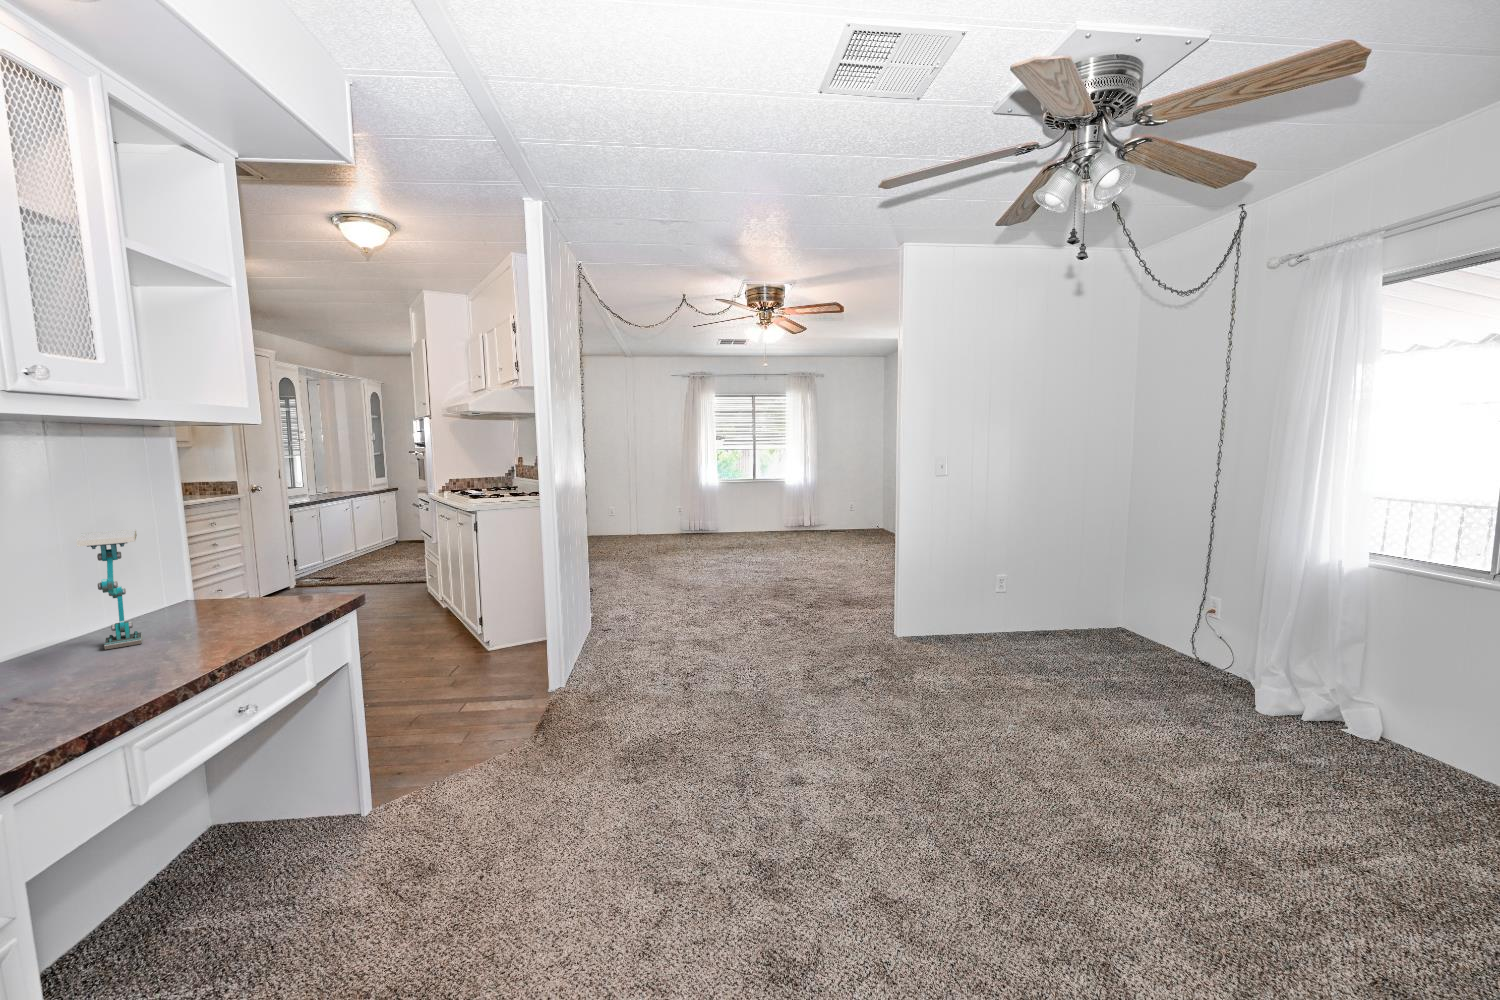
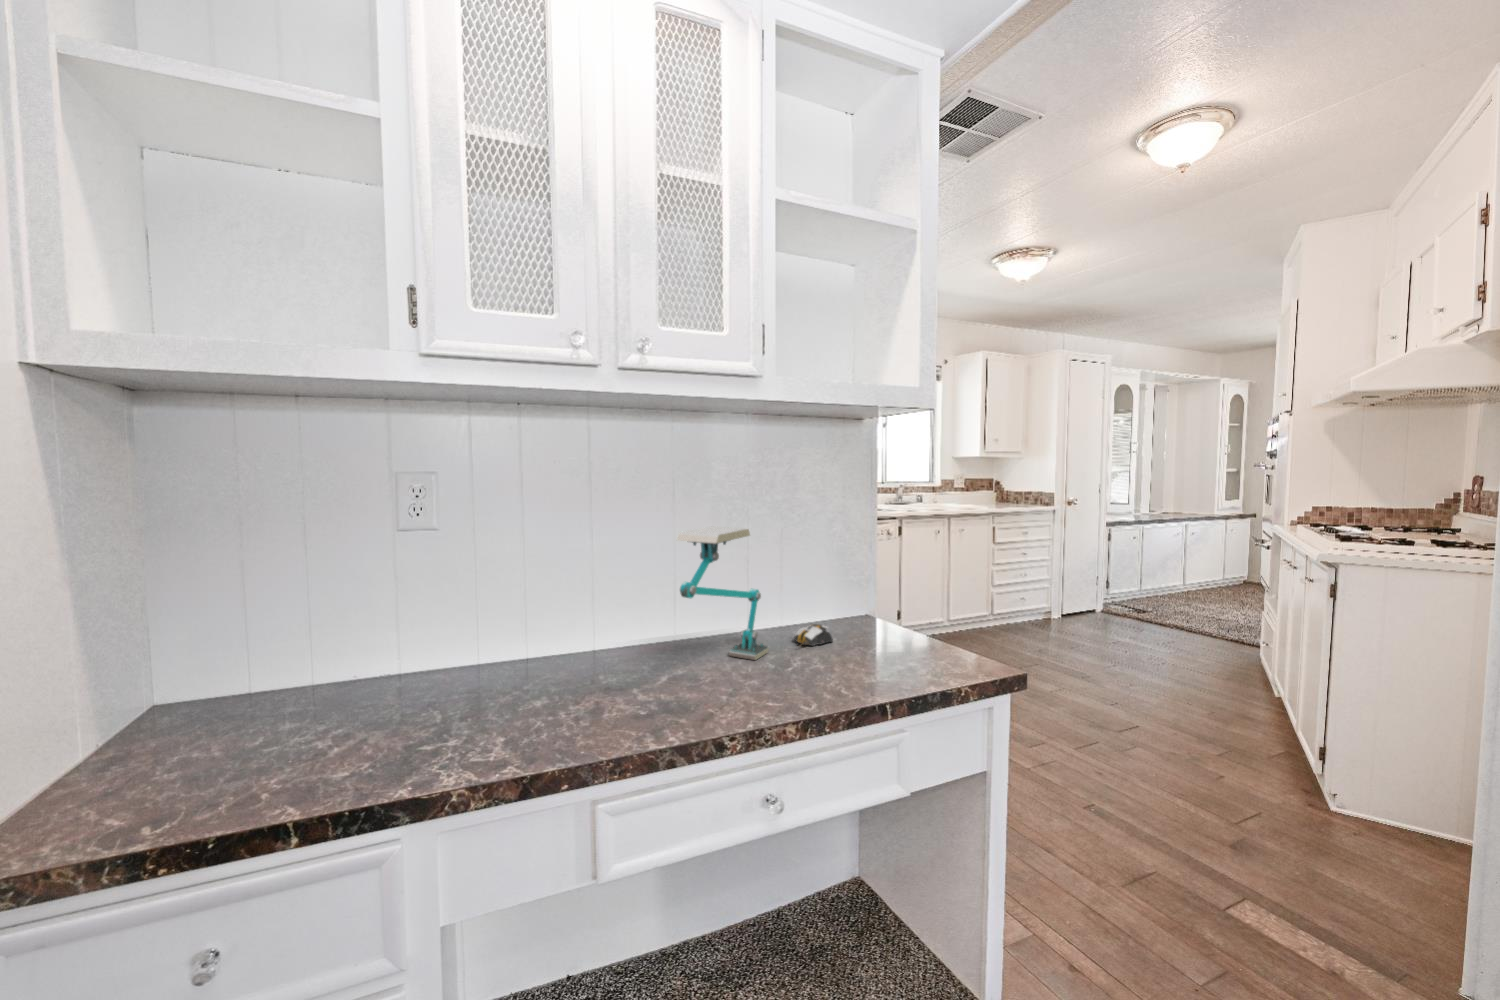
computer mouse: none [153,608,194,627] -> present [794,624,833,646]

